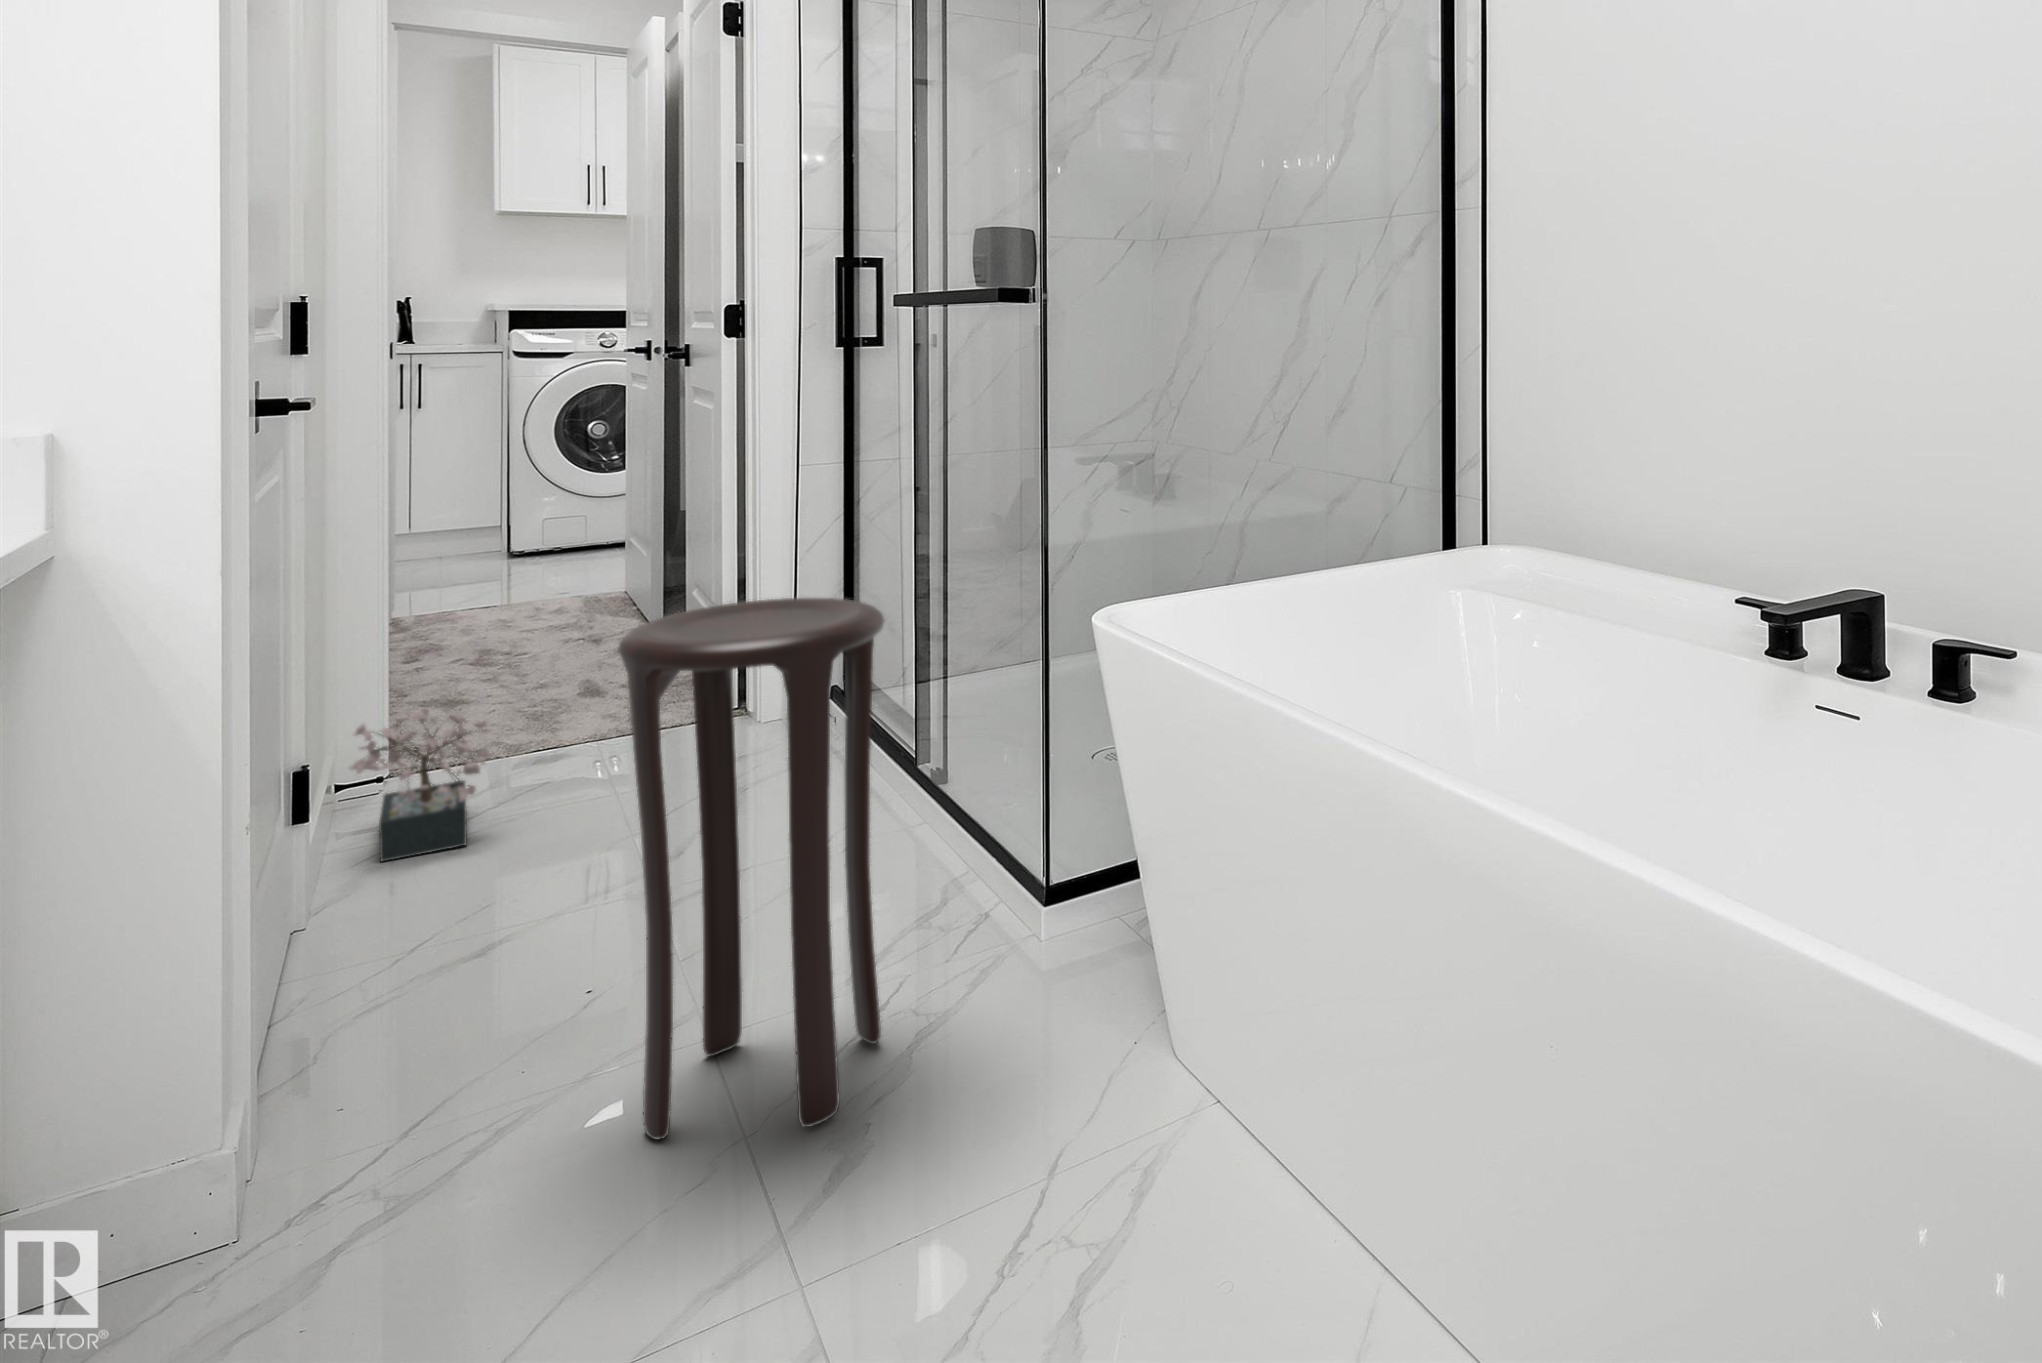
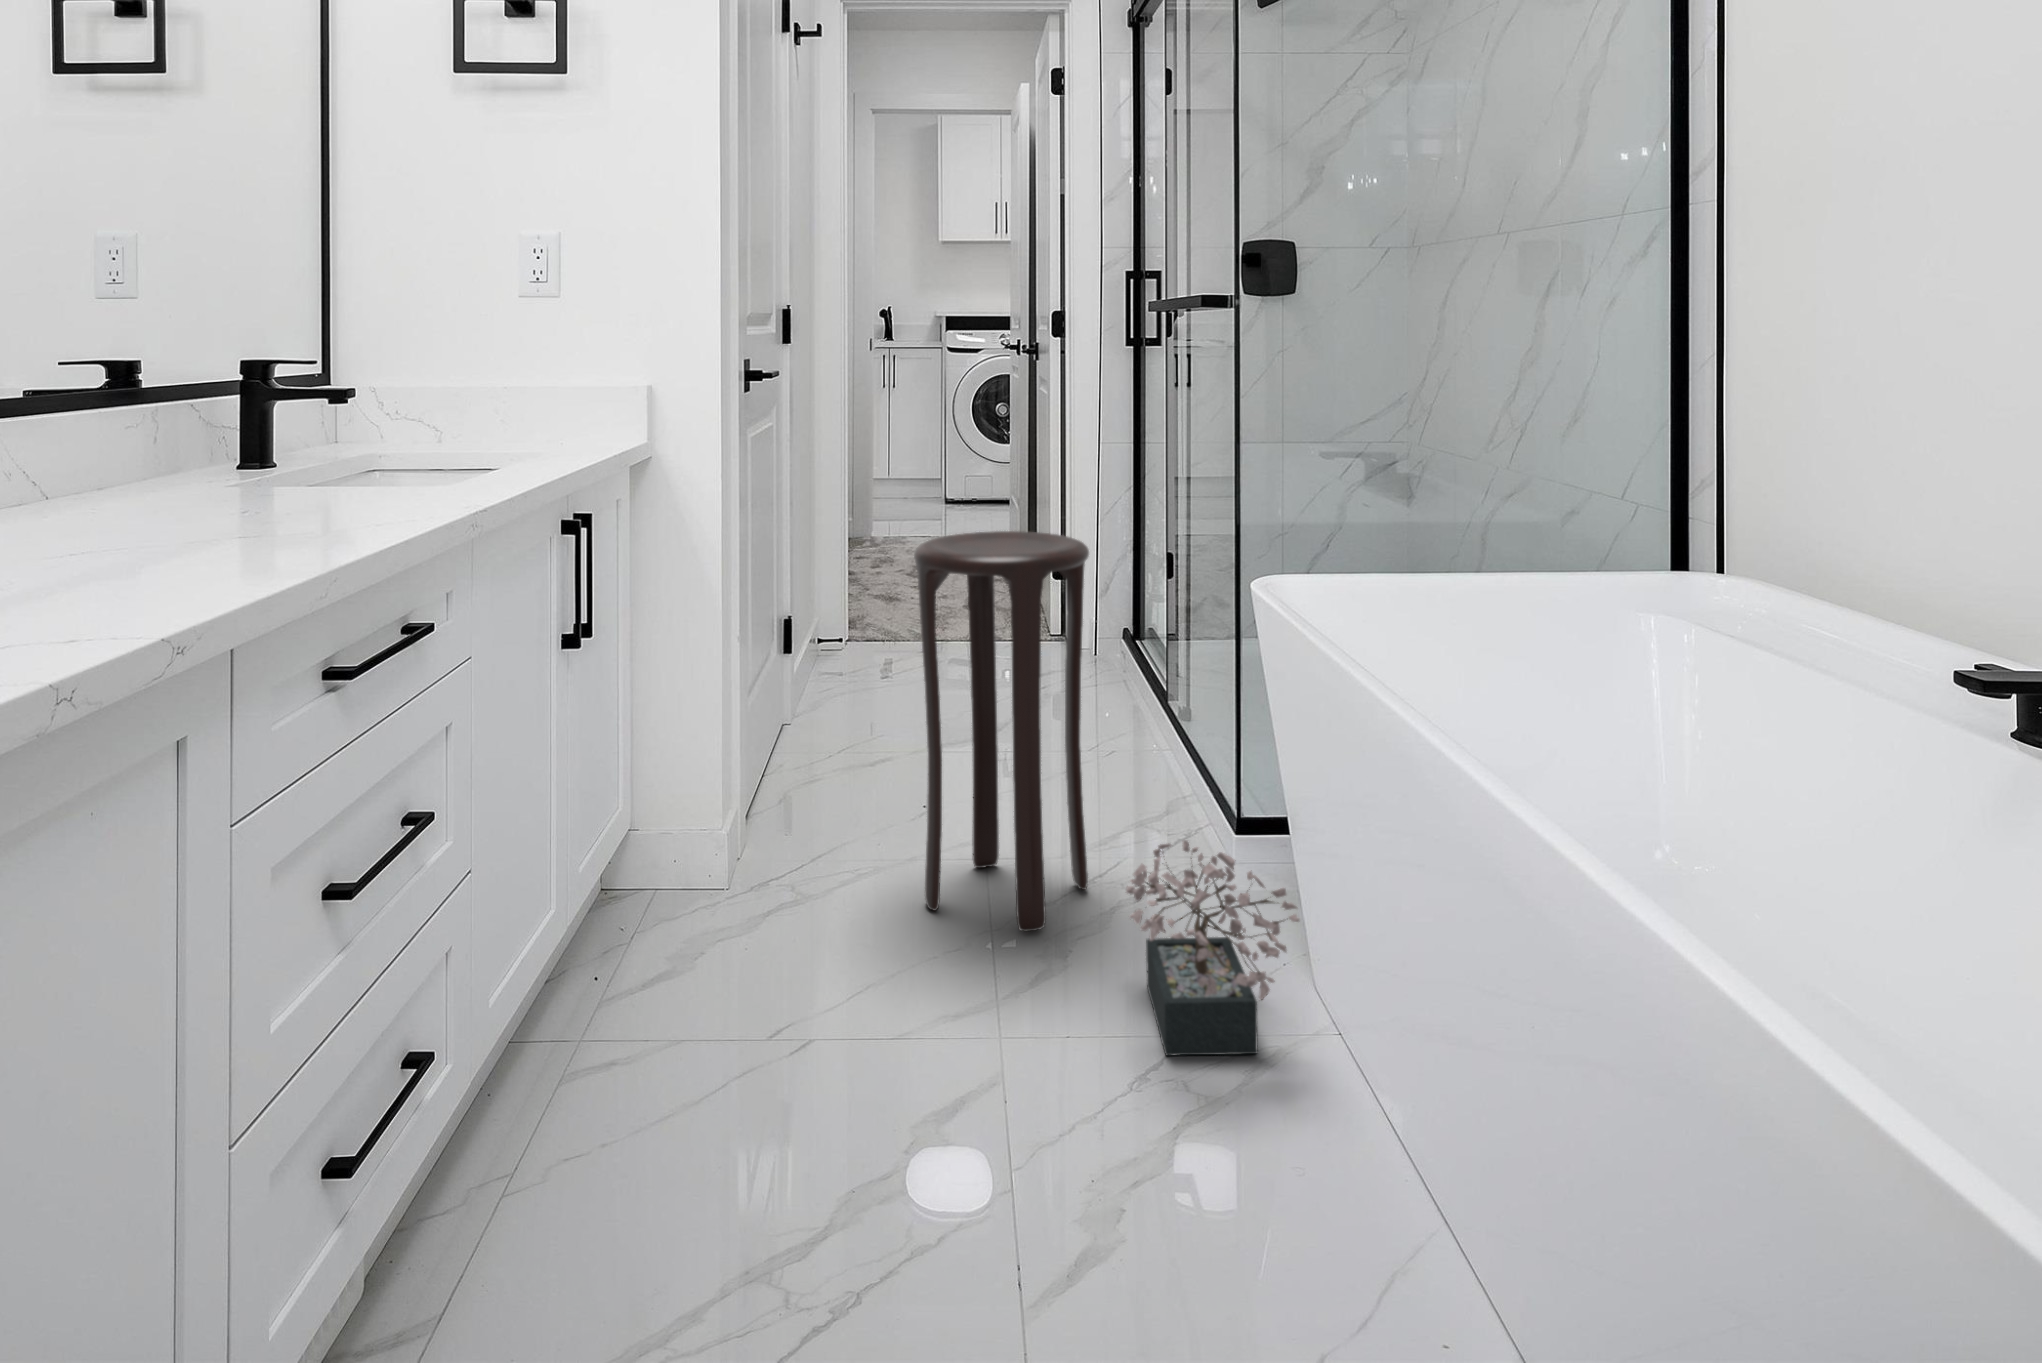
decorative plant: present [350,707,501,861] -> present [1126,840,1299,1056]

